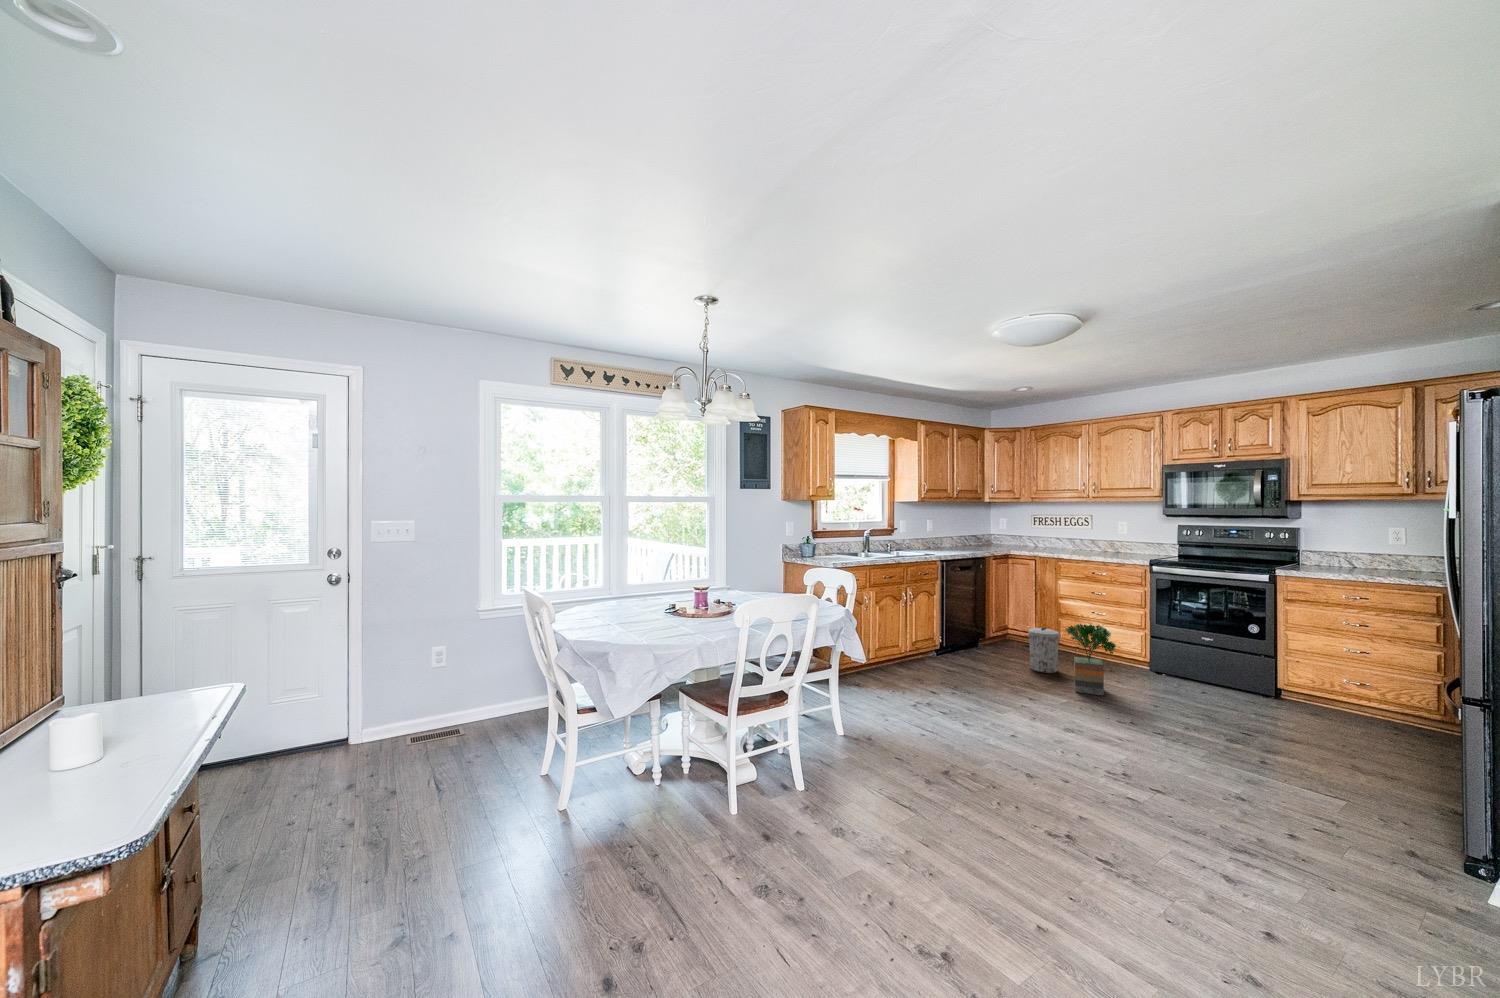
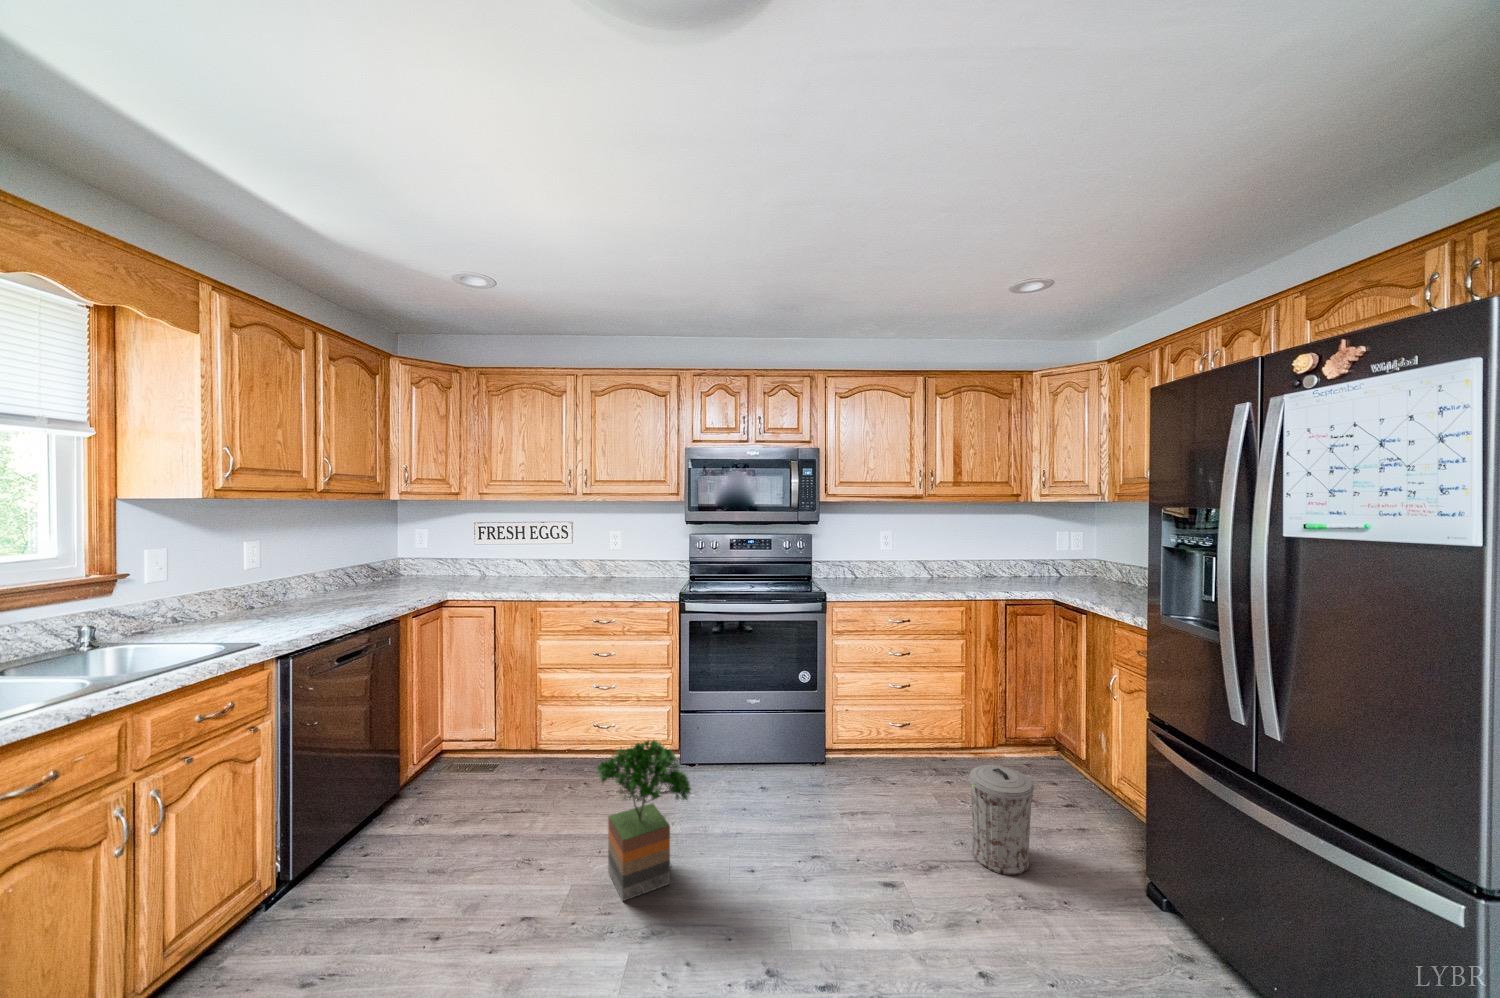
trash can: present [1028,628,1059,673] -> present [969,765,1034,875]

